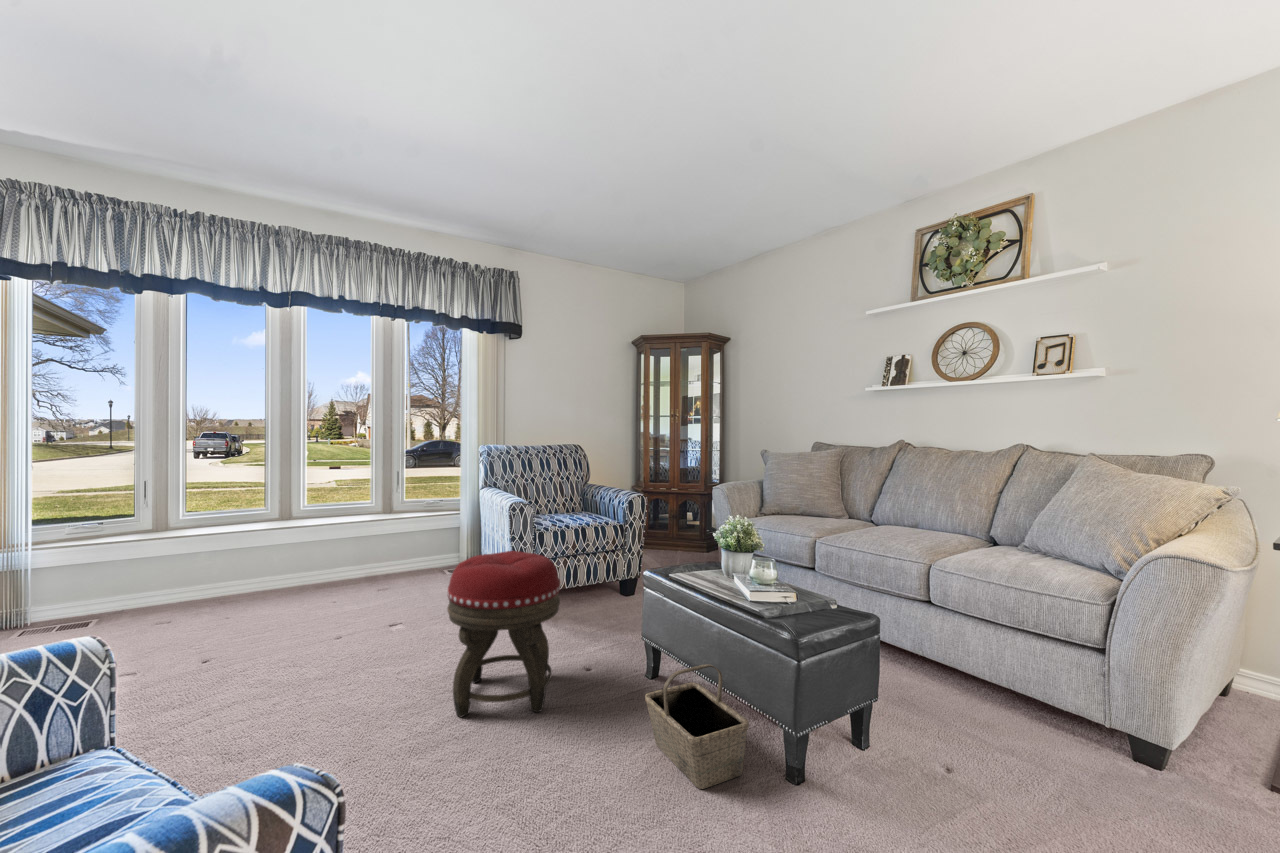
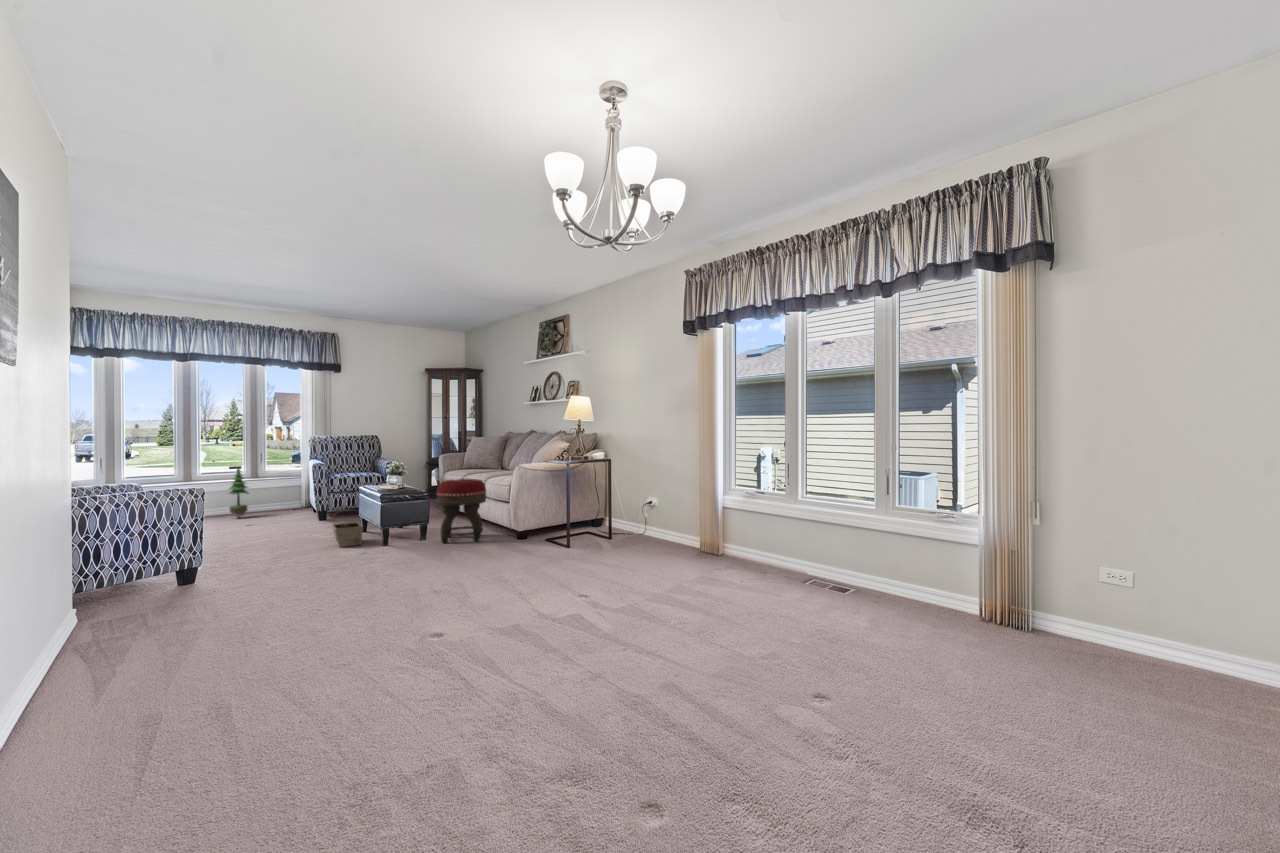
potted tree: none [350,500,388,594] -> present [228,468,248,518]
footstool: present [447,551,560,717] -> present [436,479,486,543]

